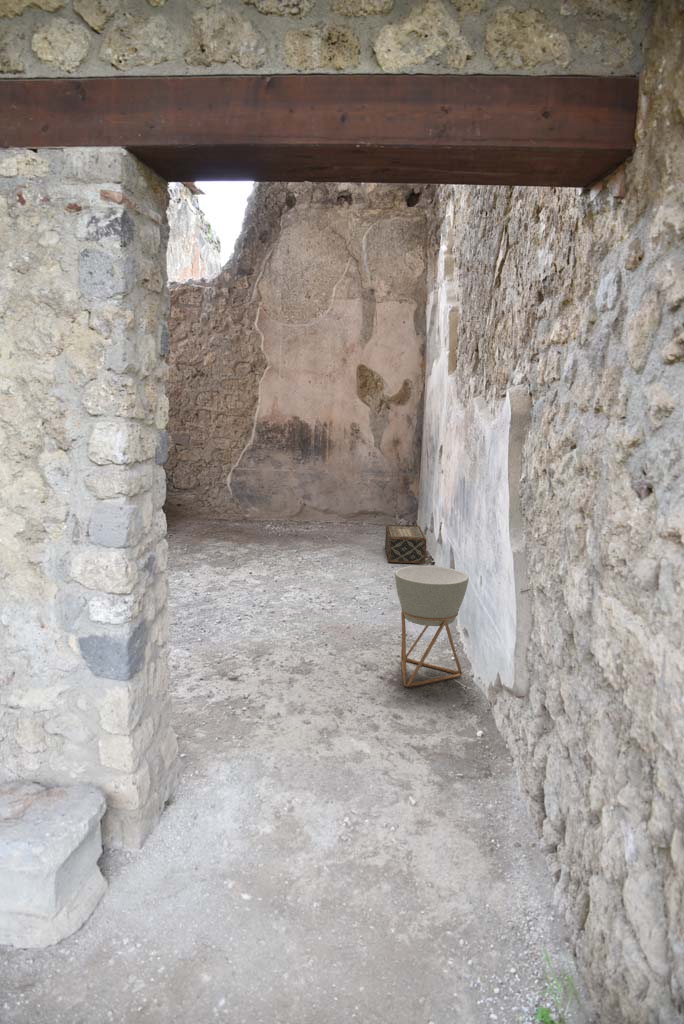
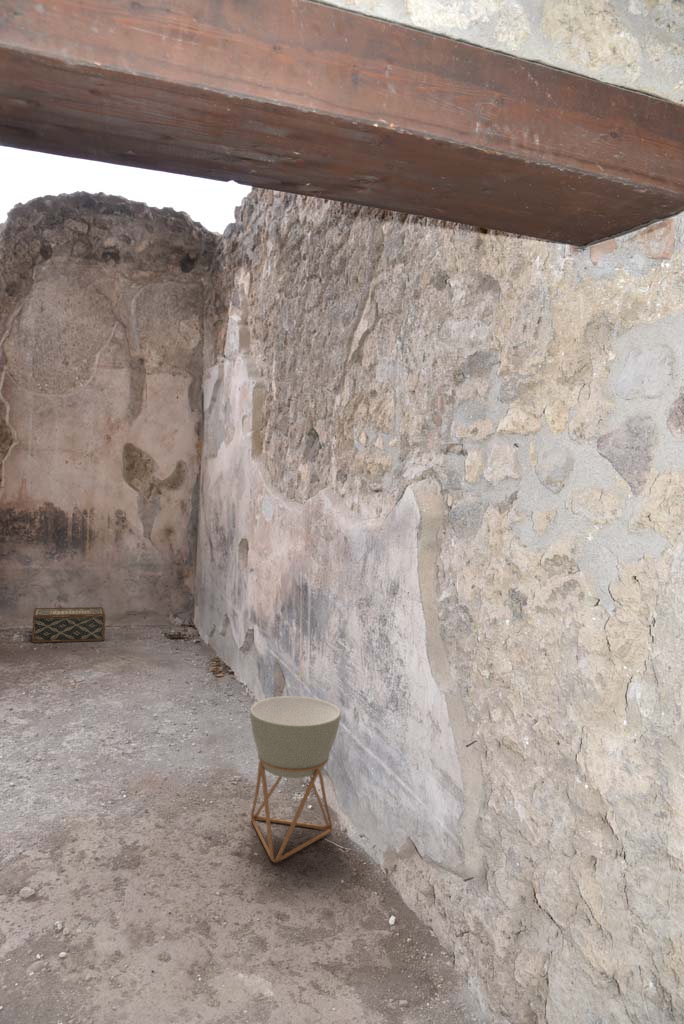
woven basket: present [385,525,426,563] -> present [32,607,105,643]

